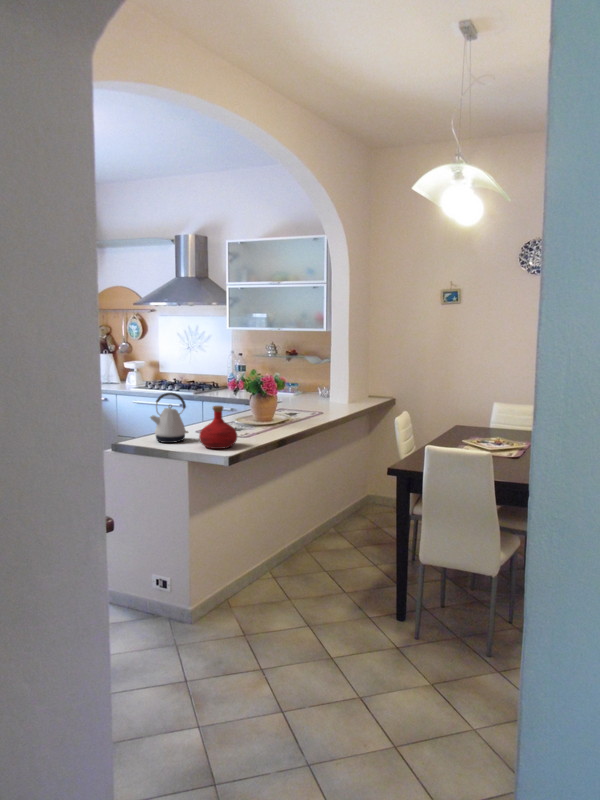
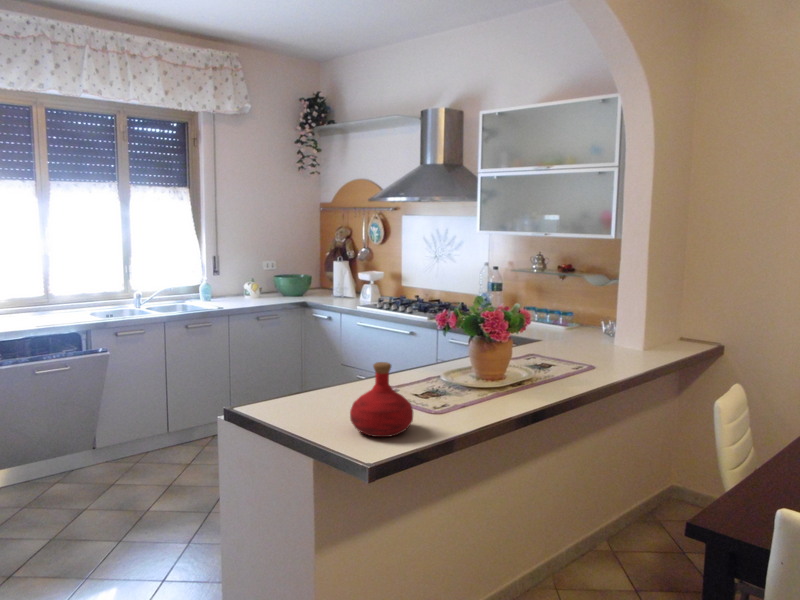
kettle: present [150,393,188,443] -> none [289,332,350,413]

